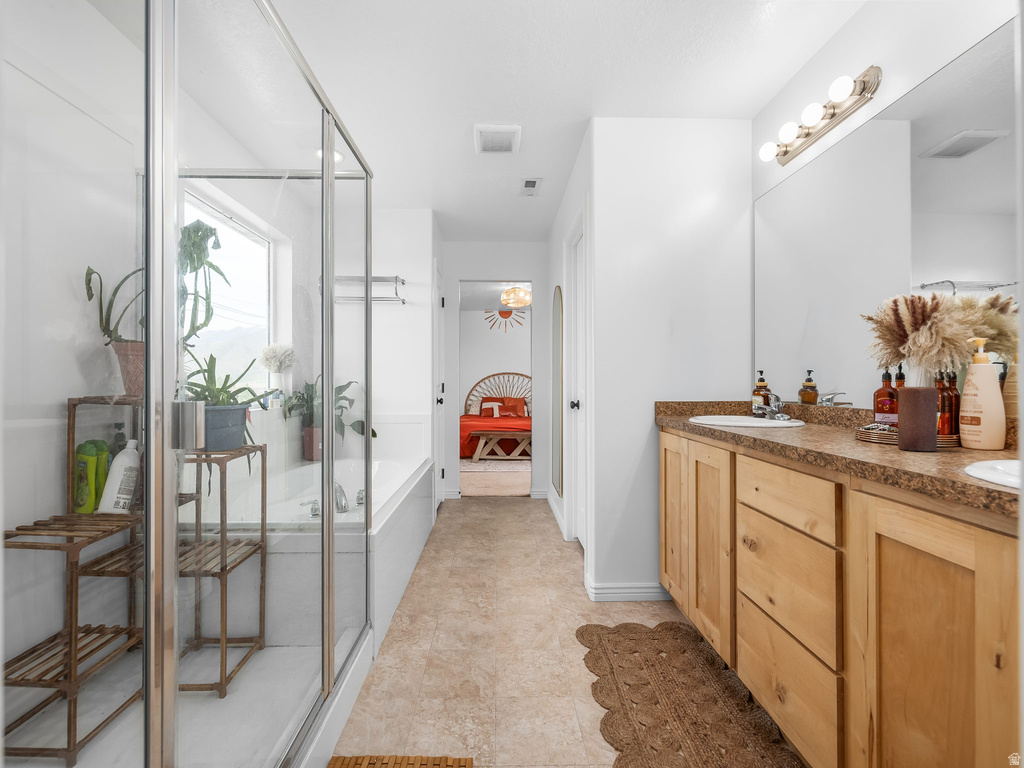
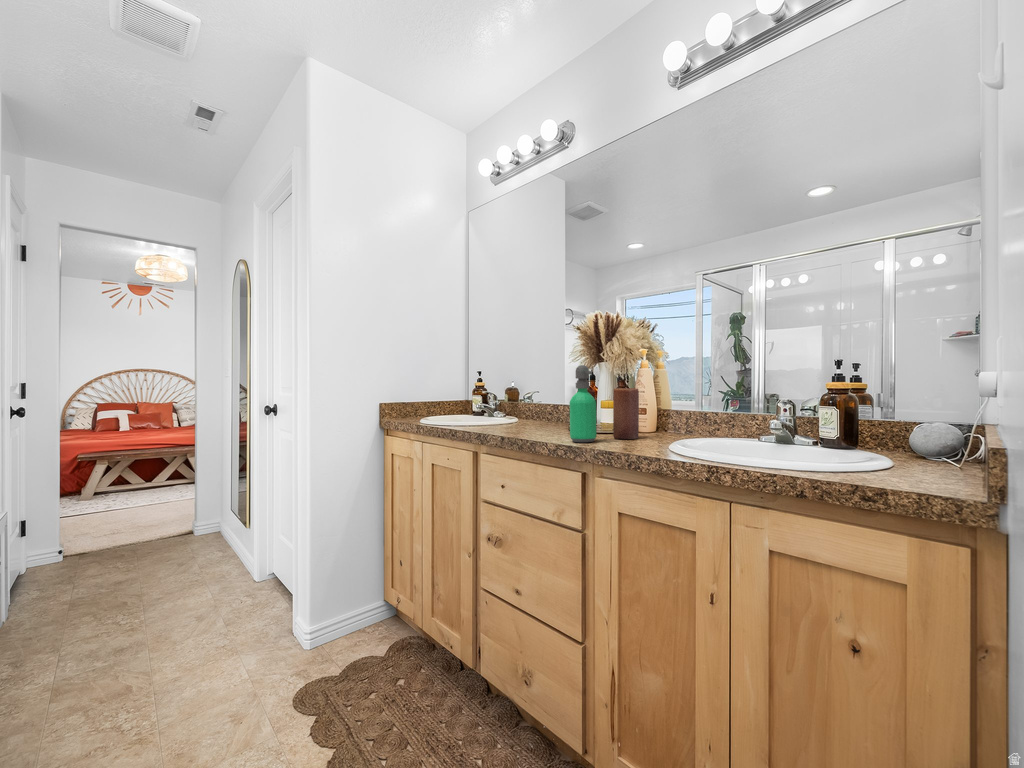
soap dispenser: none [829,358,866,450] -> present [570,365,596,442]

